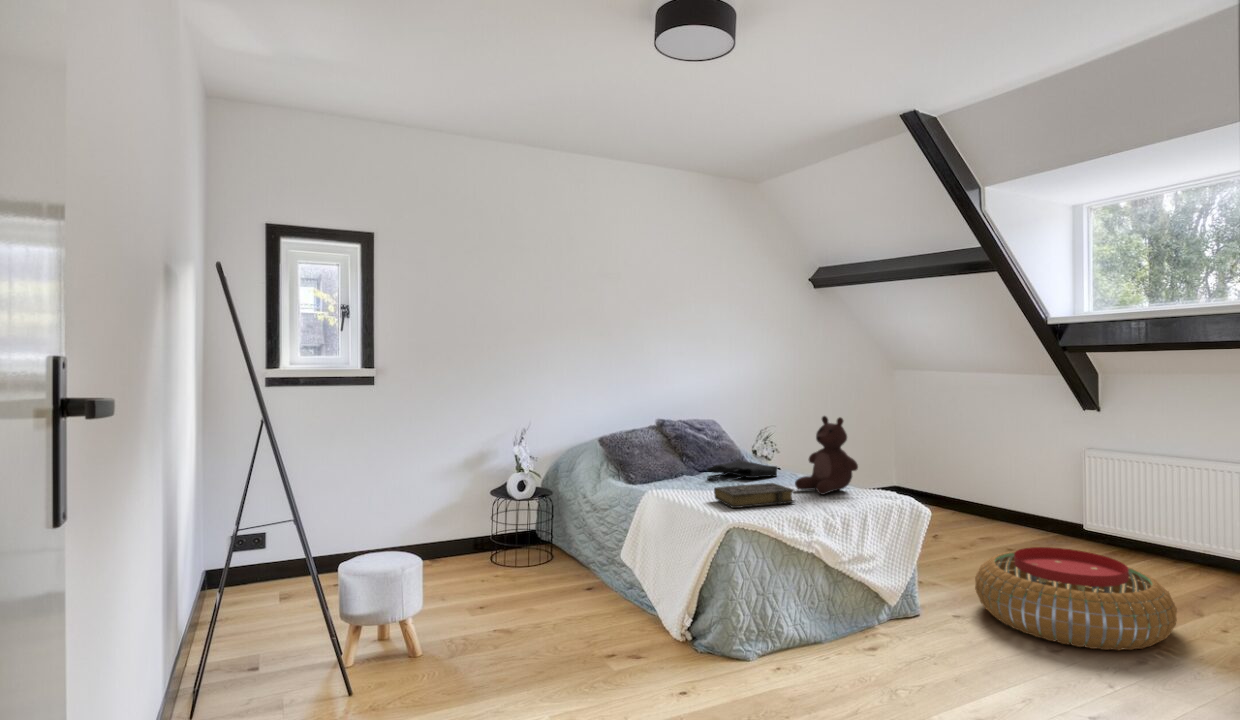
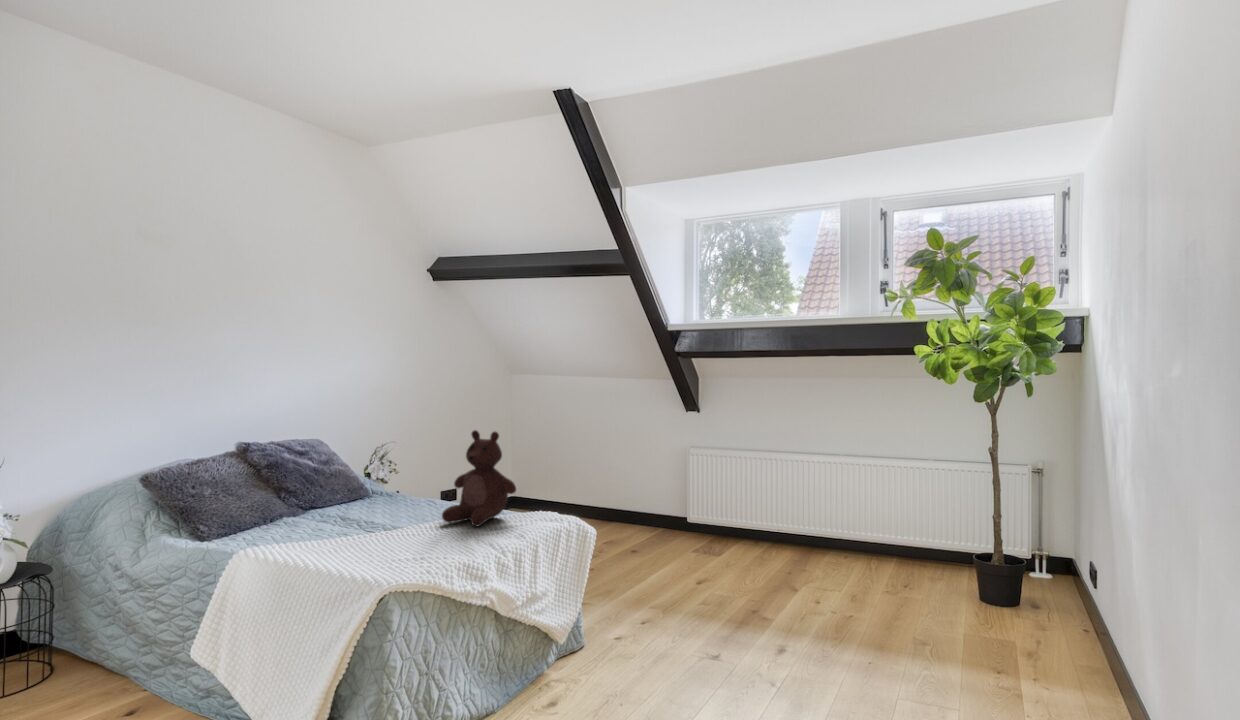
tote bag: present [707,460,777,482] -> none [319,489,409,524]
book: present [714,483,795,508] -> none [345,519,454,562]
pouf: present [975,547,1177,650] -> none [630,551,798,651]

